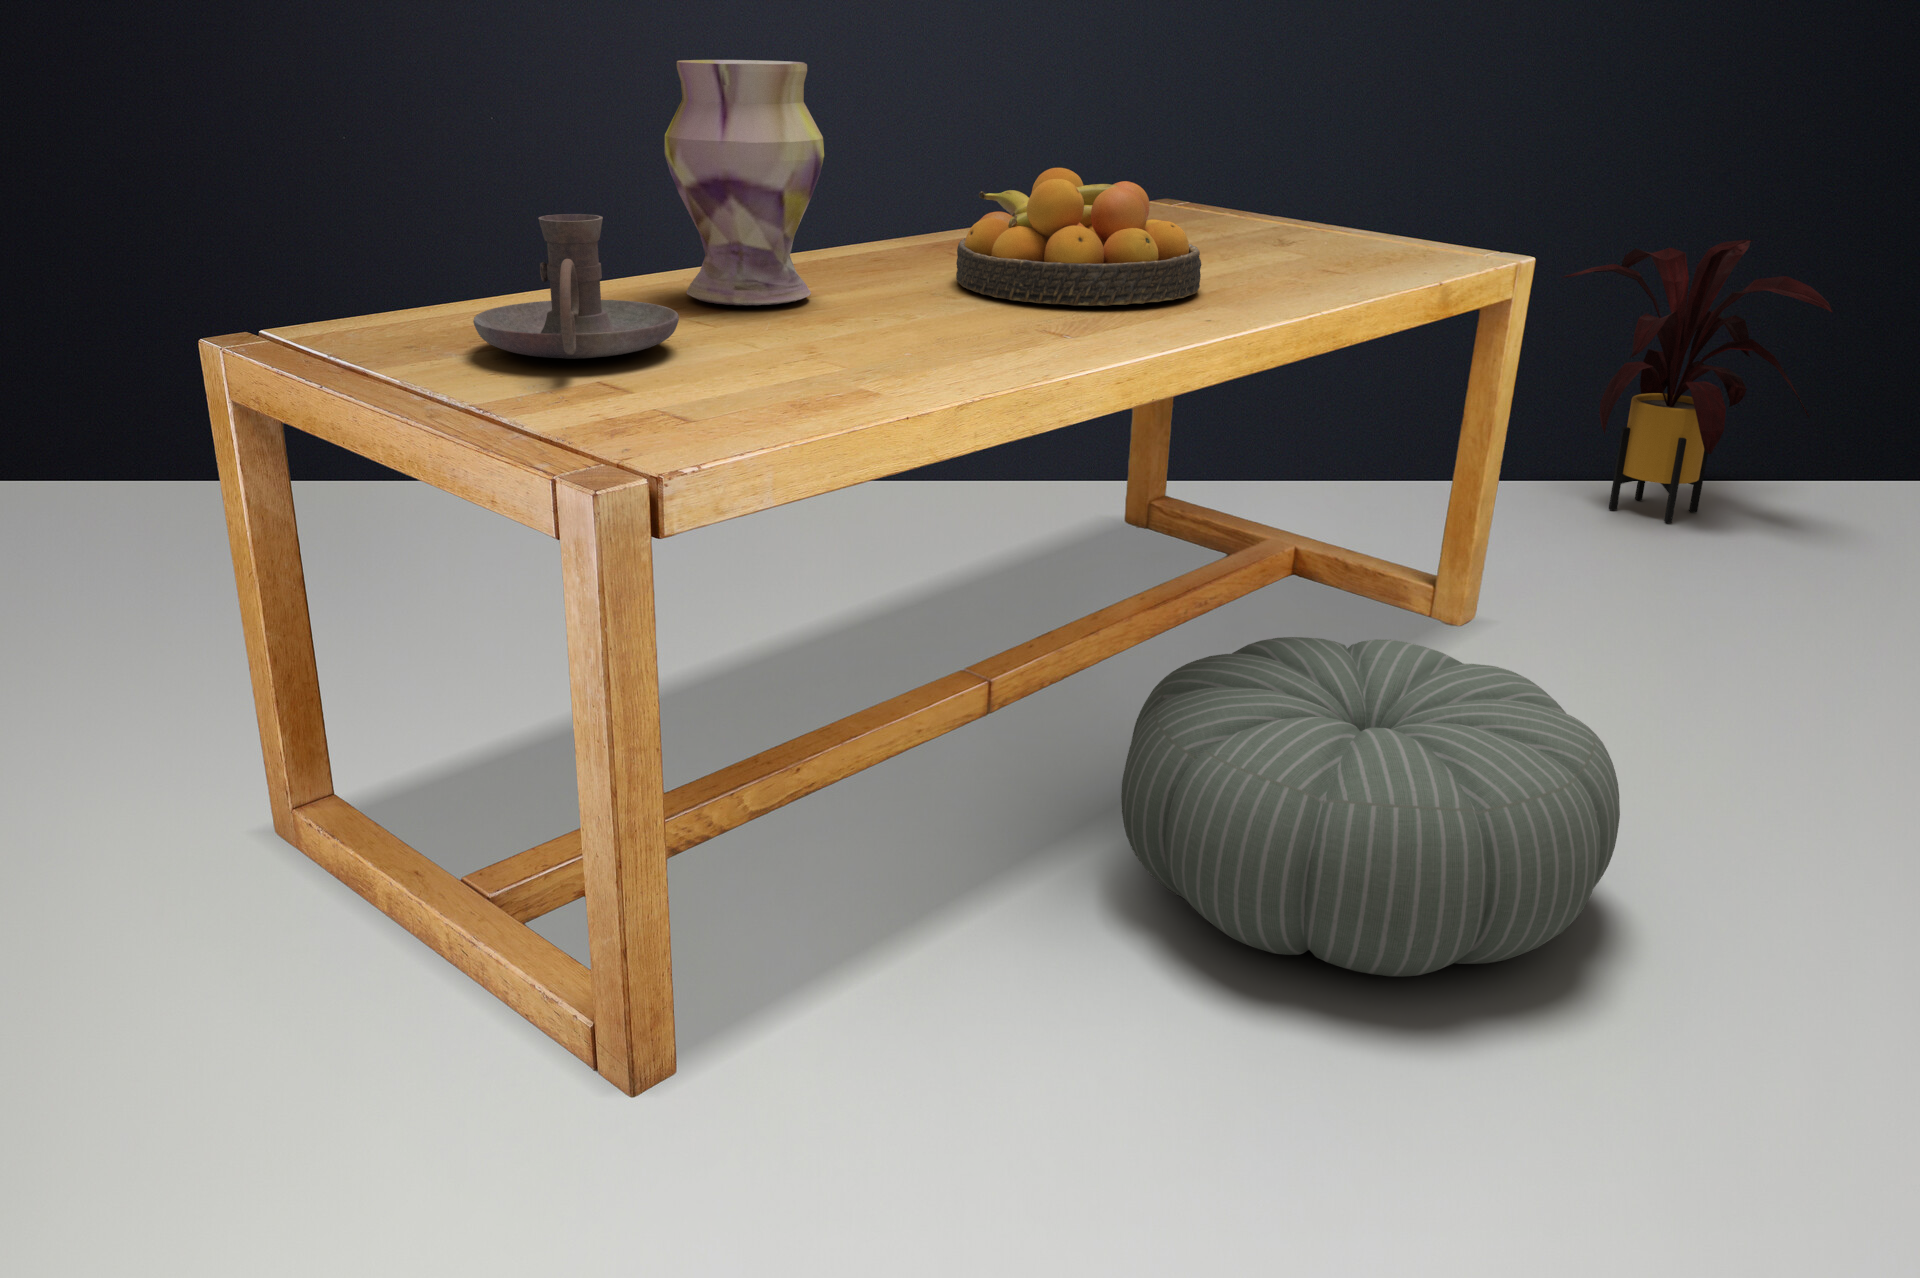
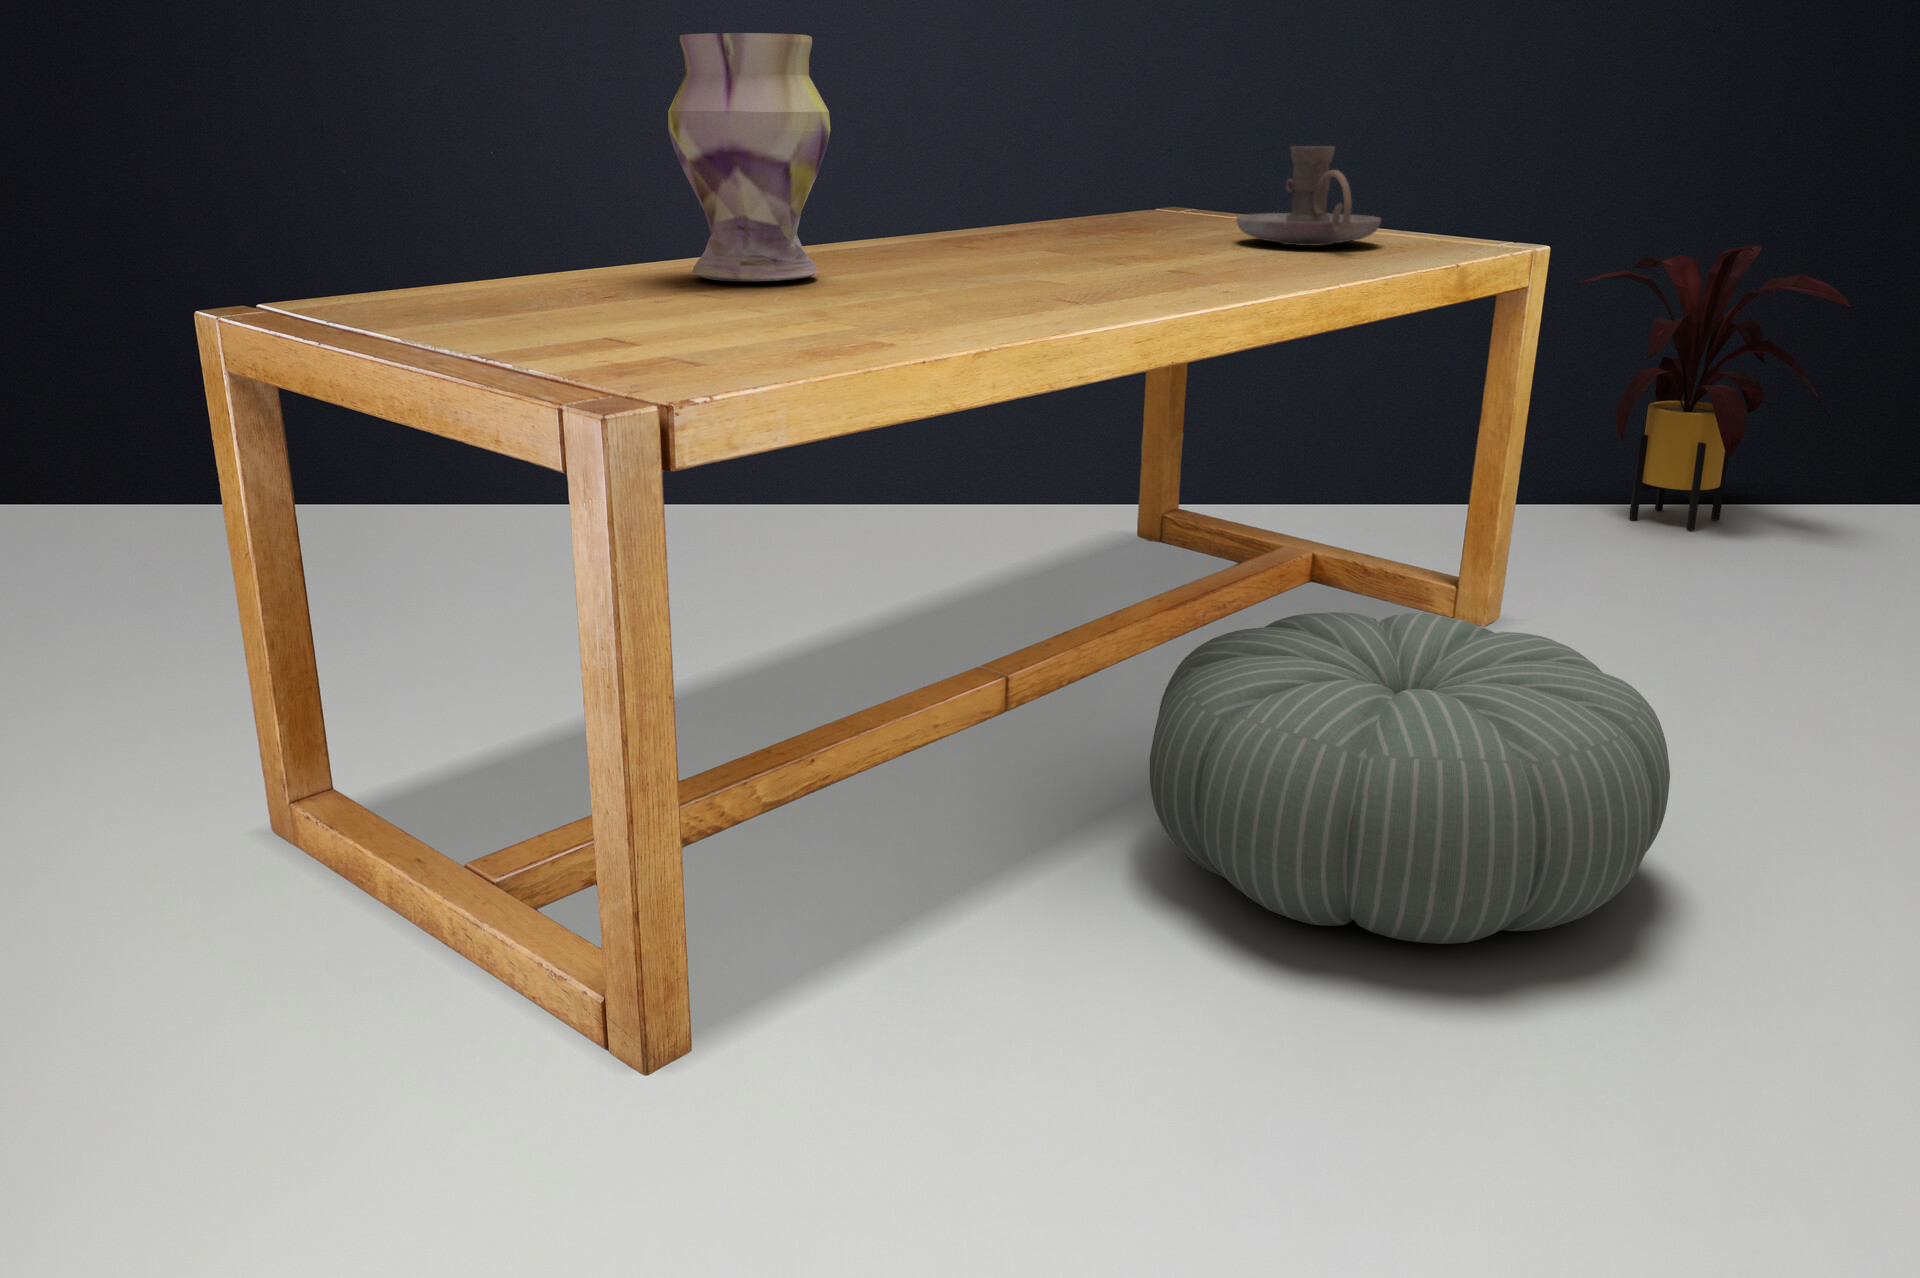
fruit bowl: present [956,168,1201,306] -> none [966,149,1214,279]
candle holder: present [473,214,679,359] -> present [1236,146,1381,246]

